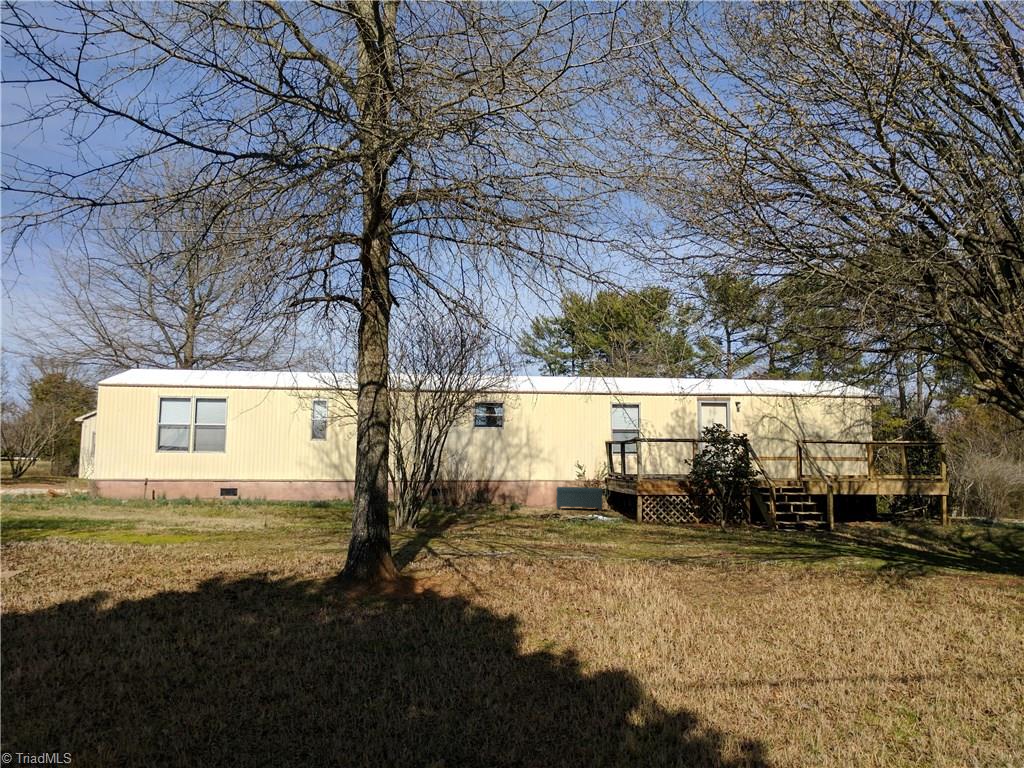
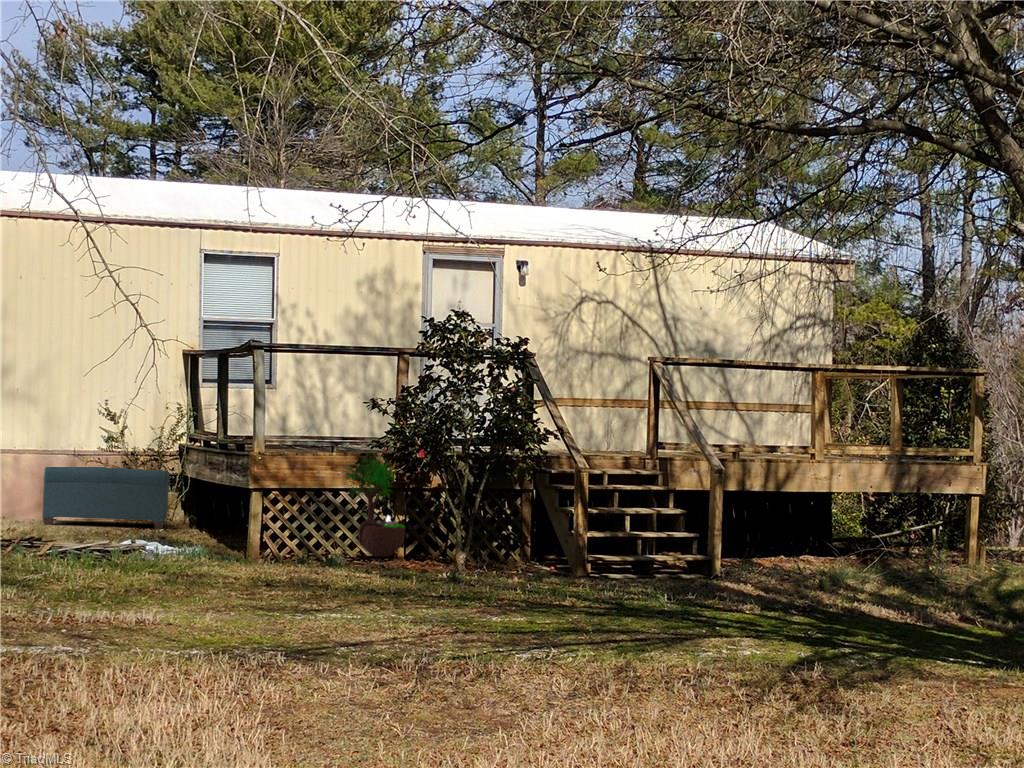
potted tree: none [672,479,700,521] -> present [342,456,405,557]

